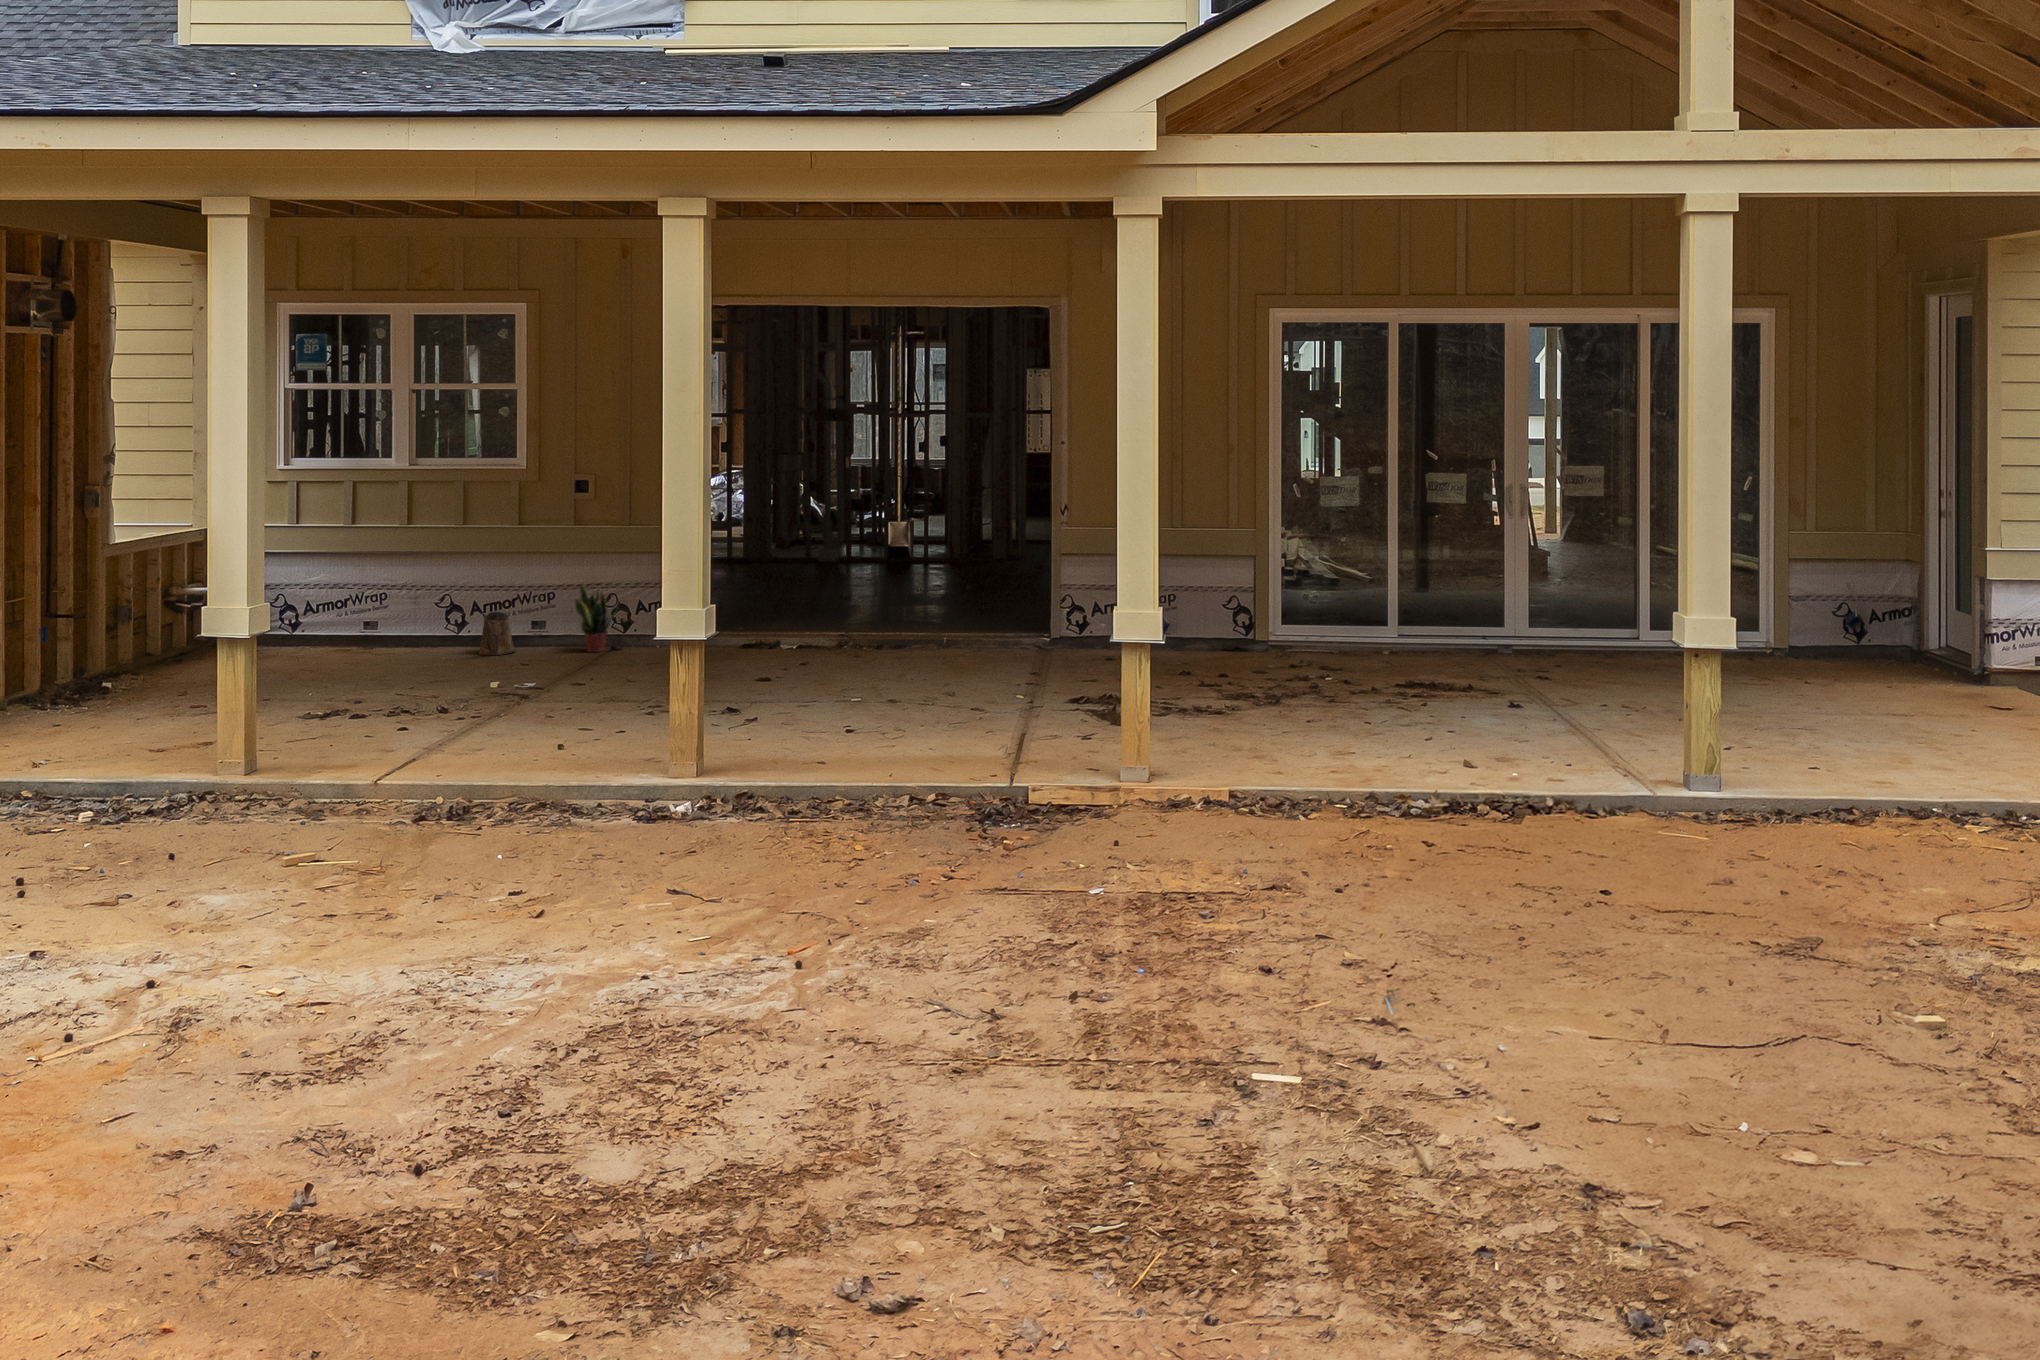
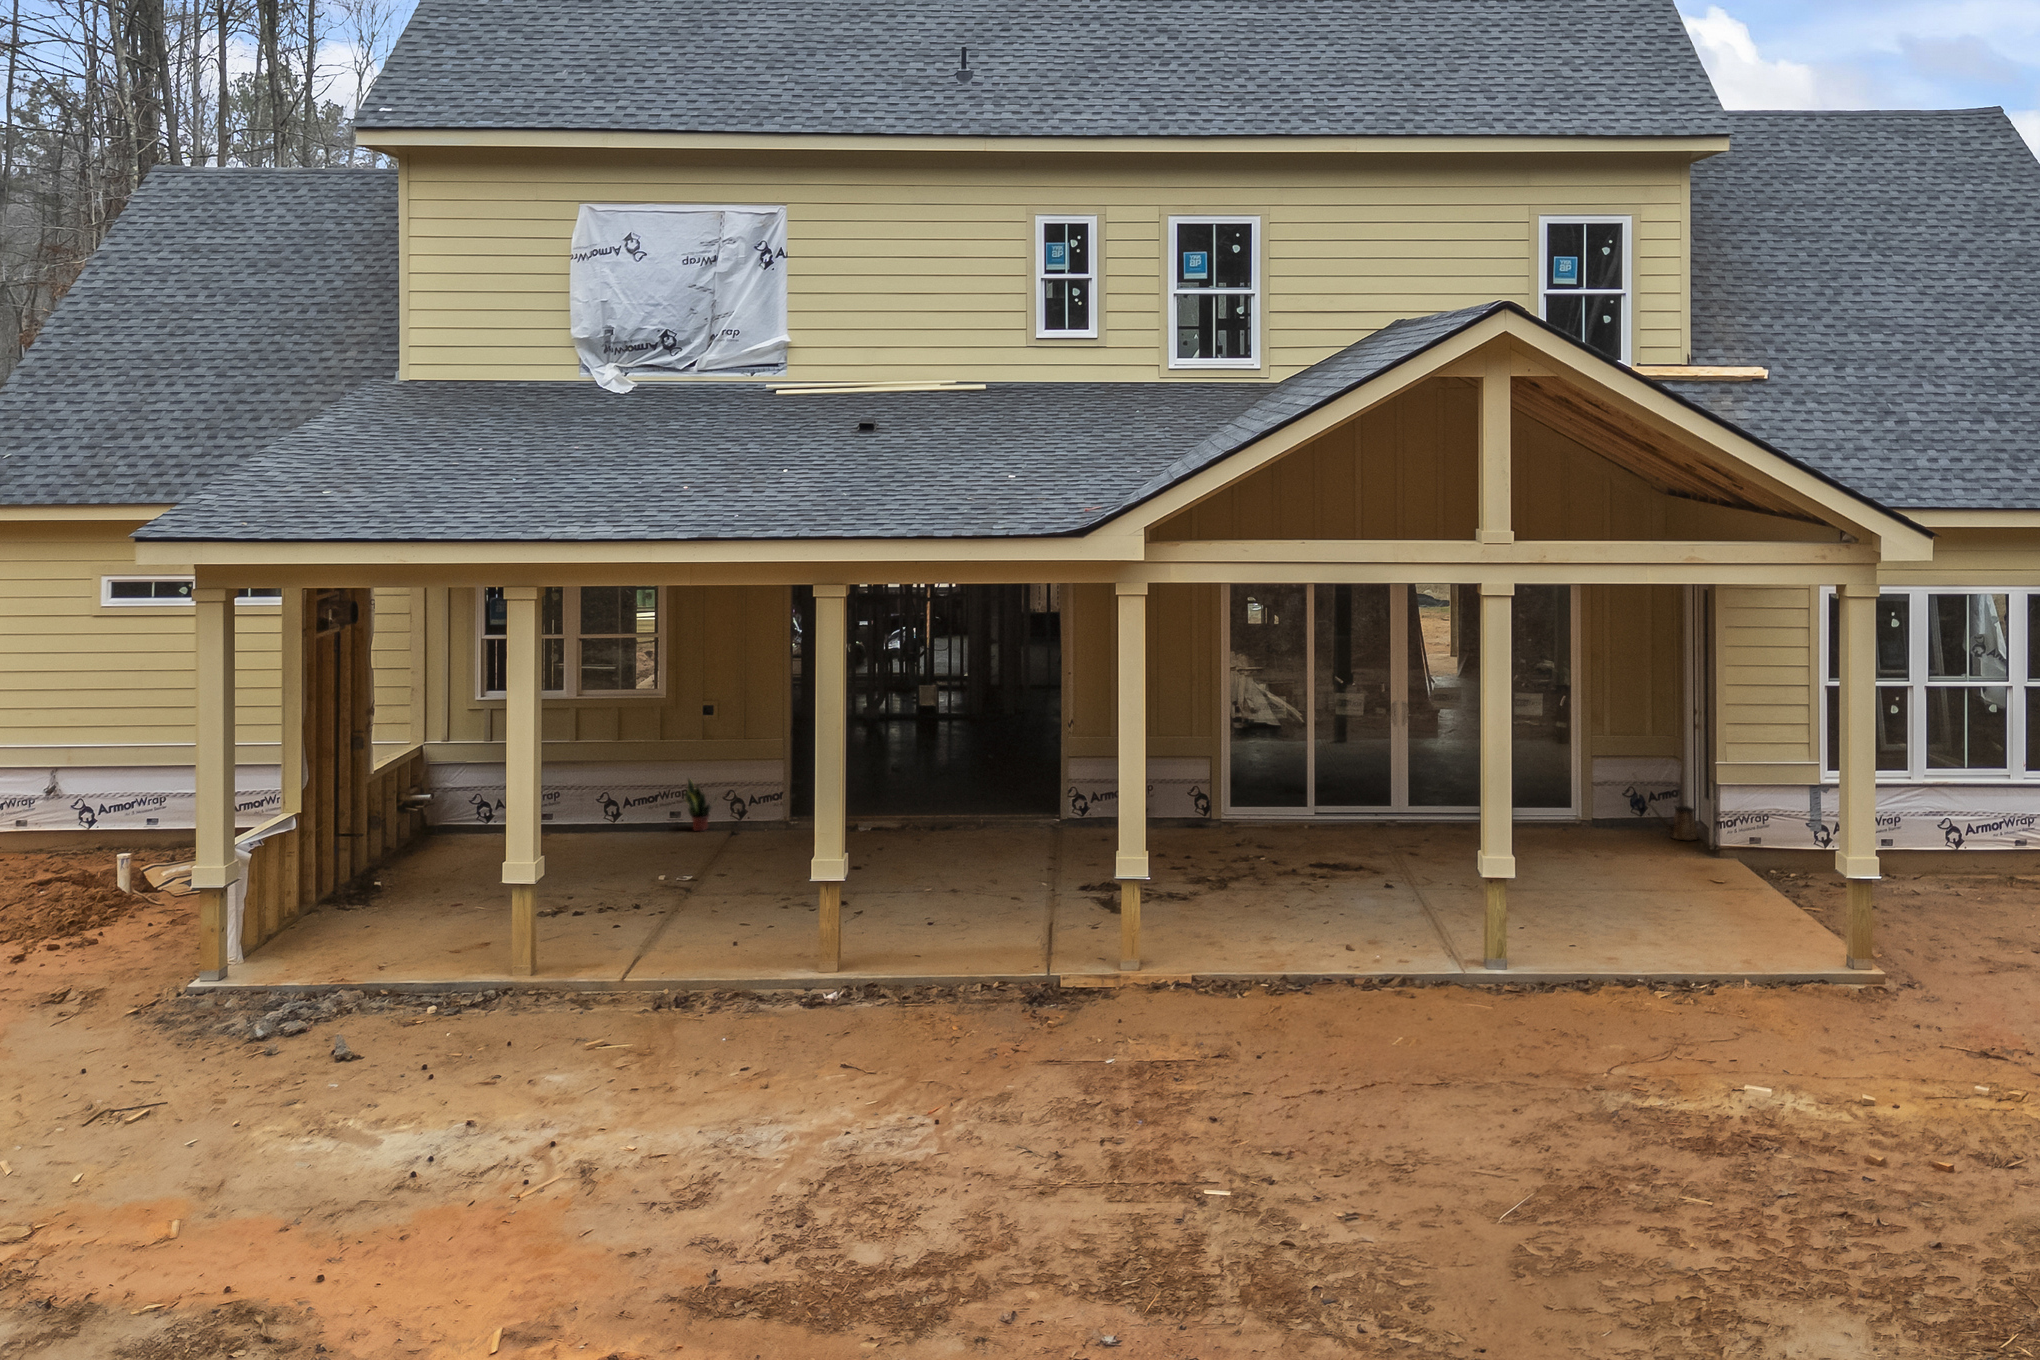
watering can: present [479,612,515,655] -> present [1650,805,1697,841]

